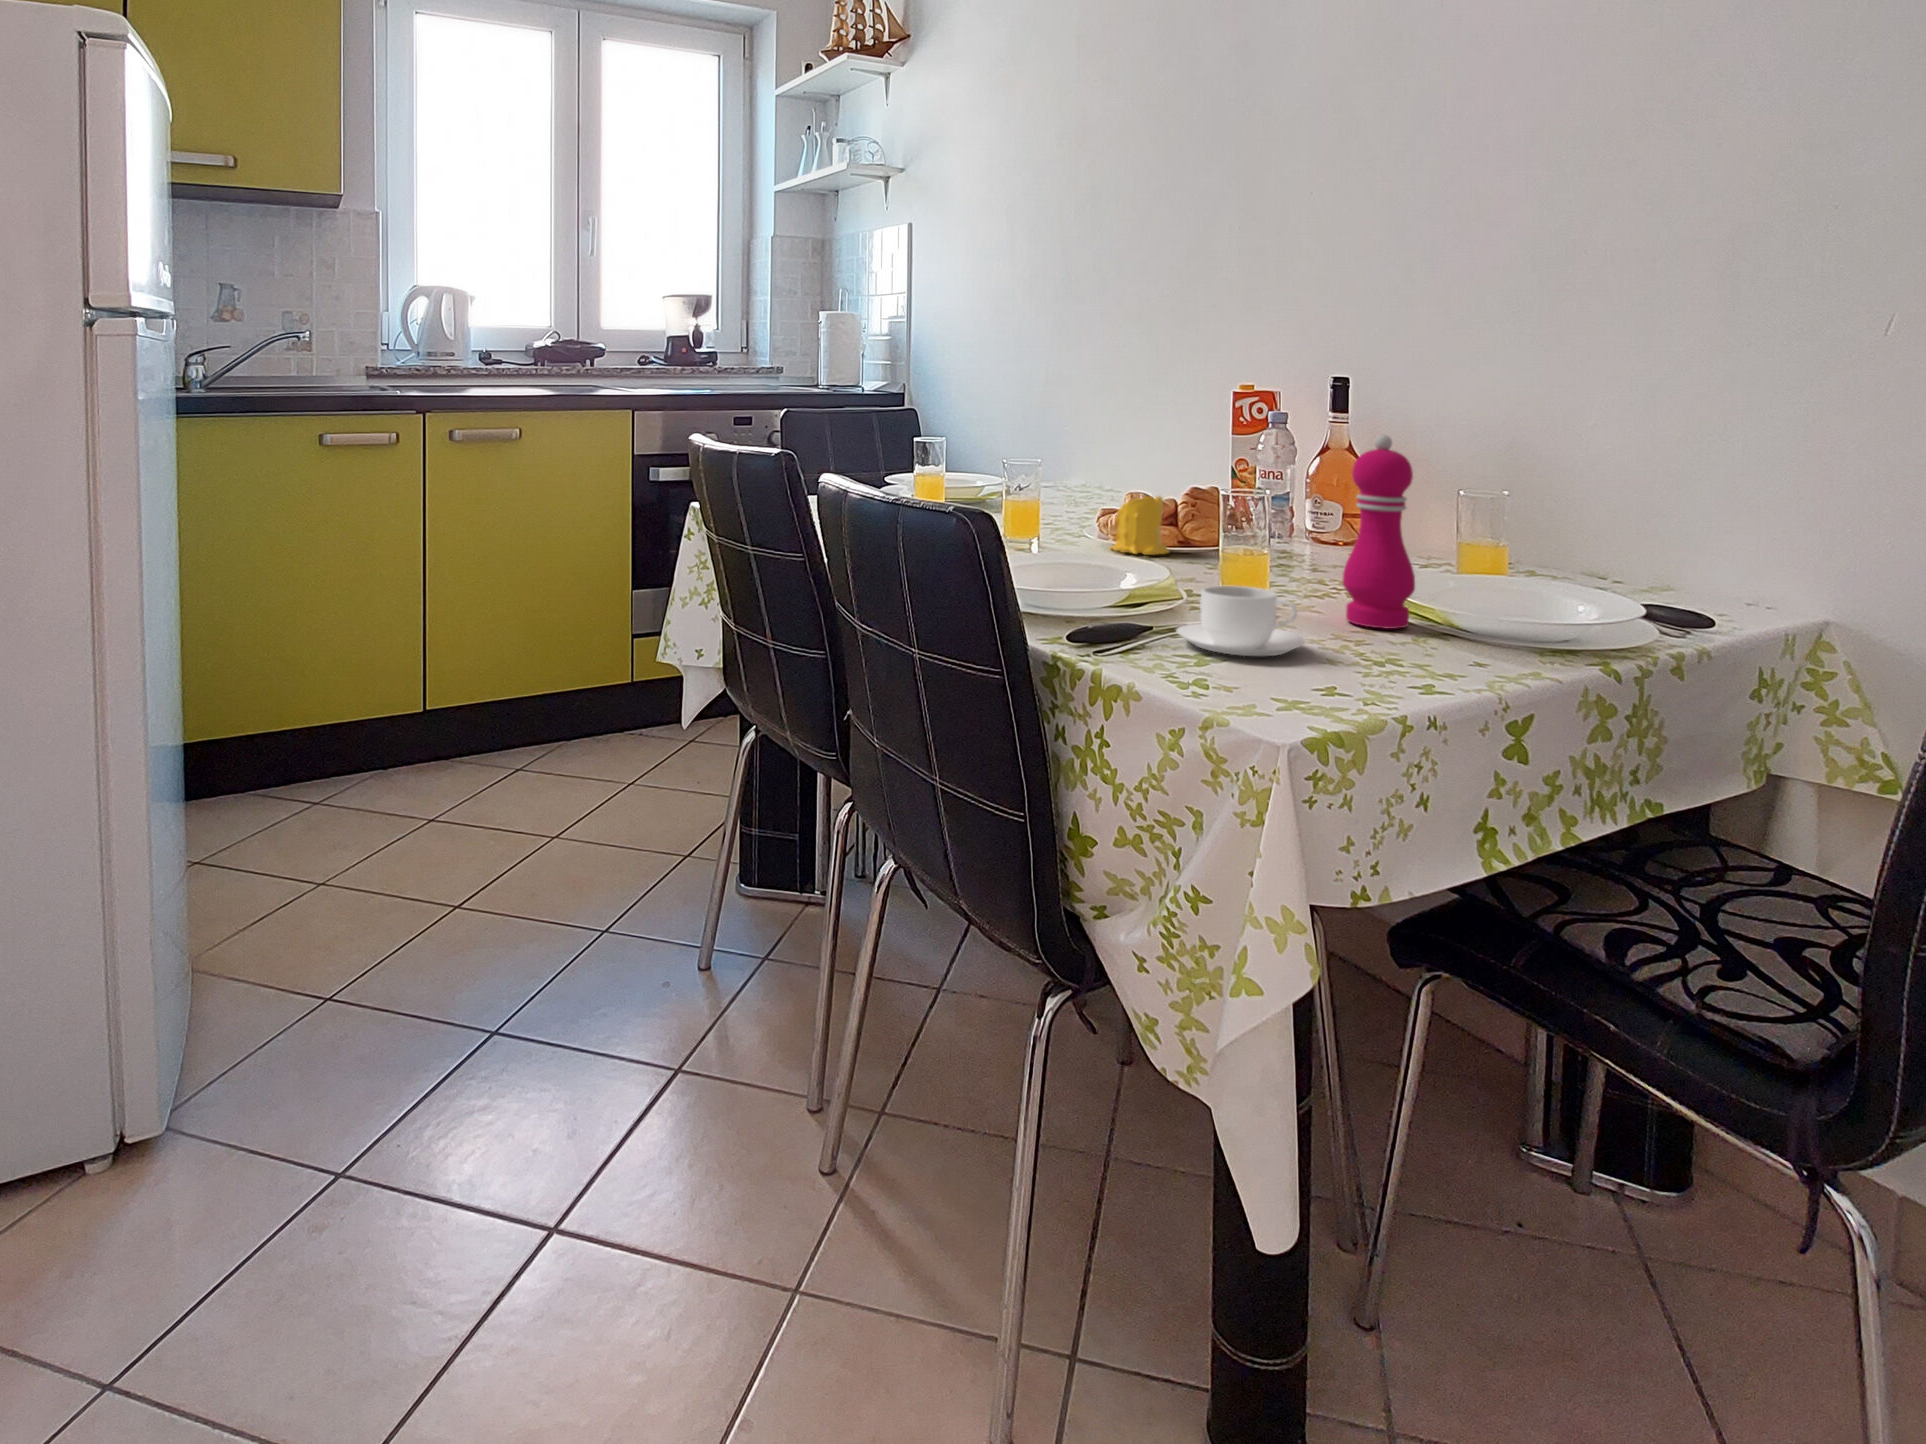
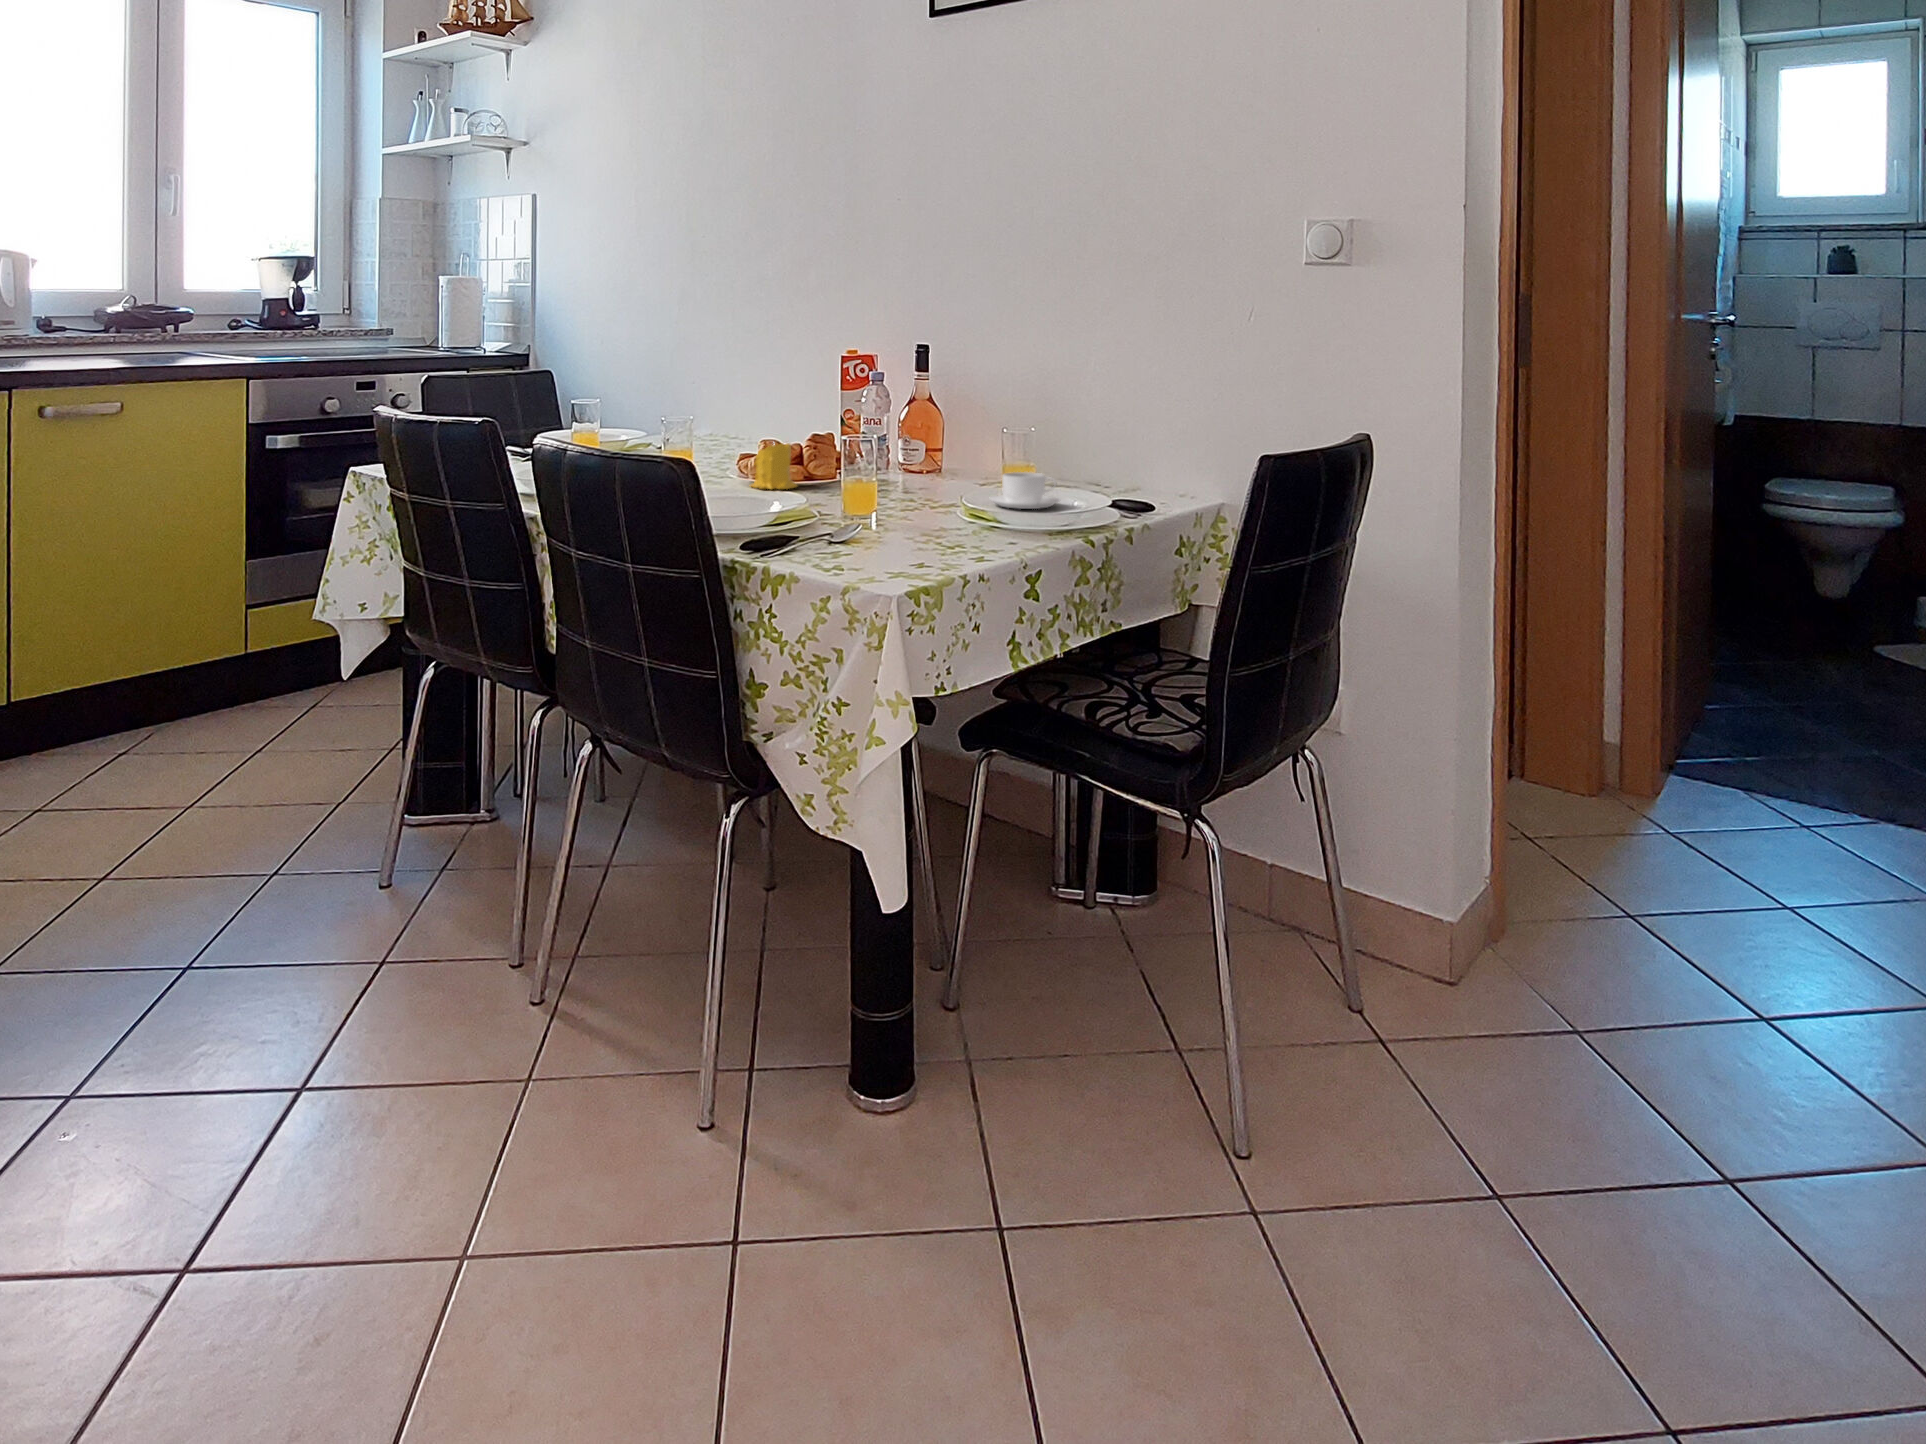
pepper mill: present [1342,434,1415,629] -> none [925,393,972,528]
coffee cup: present [1176,586,1305,656] -> present [990,472,1059,509]

